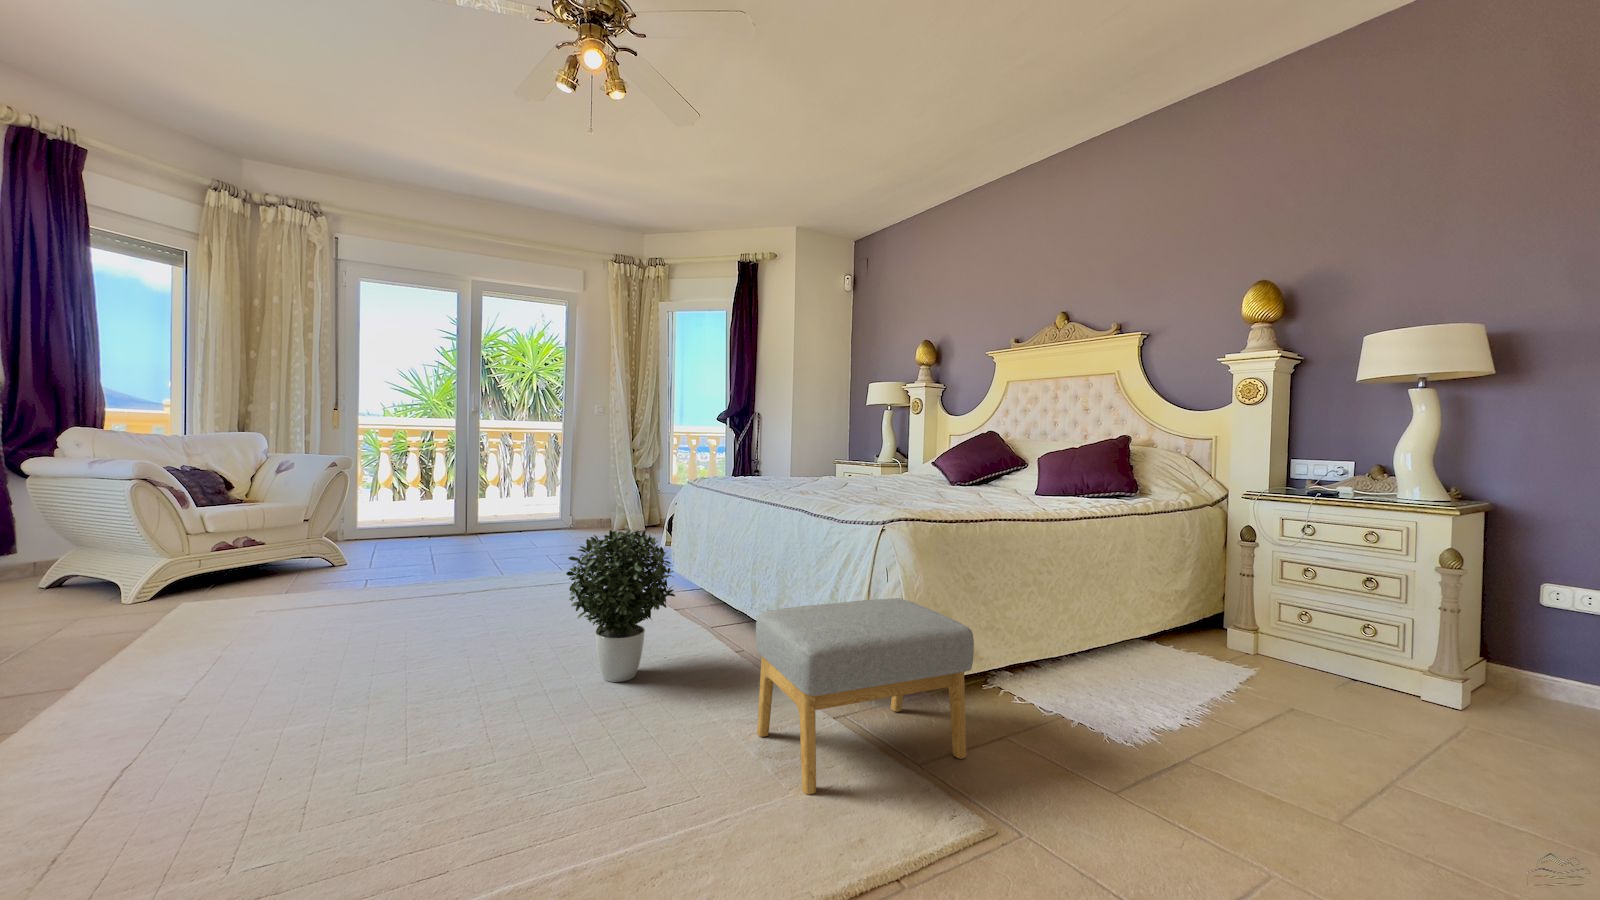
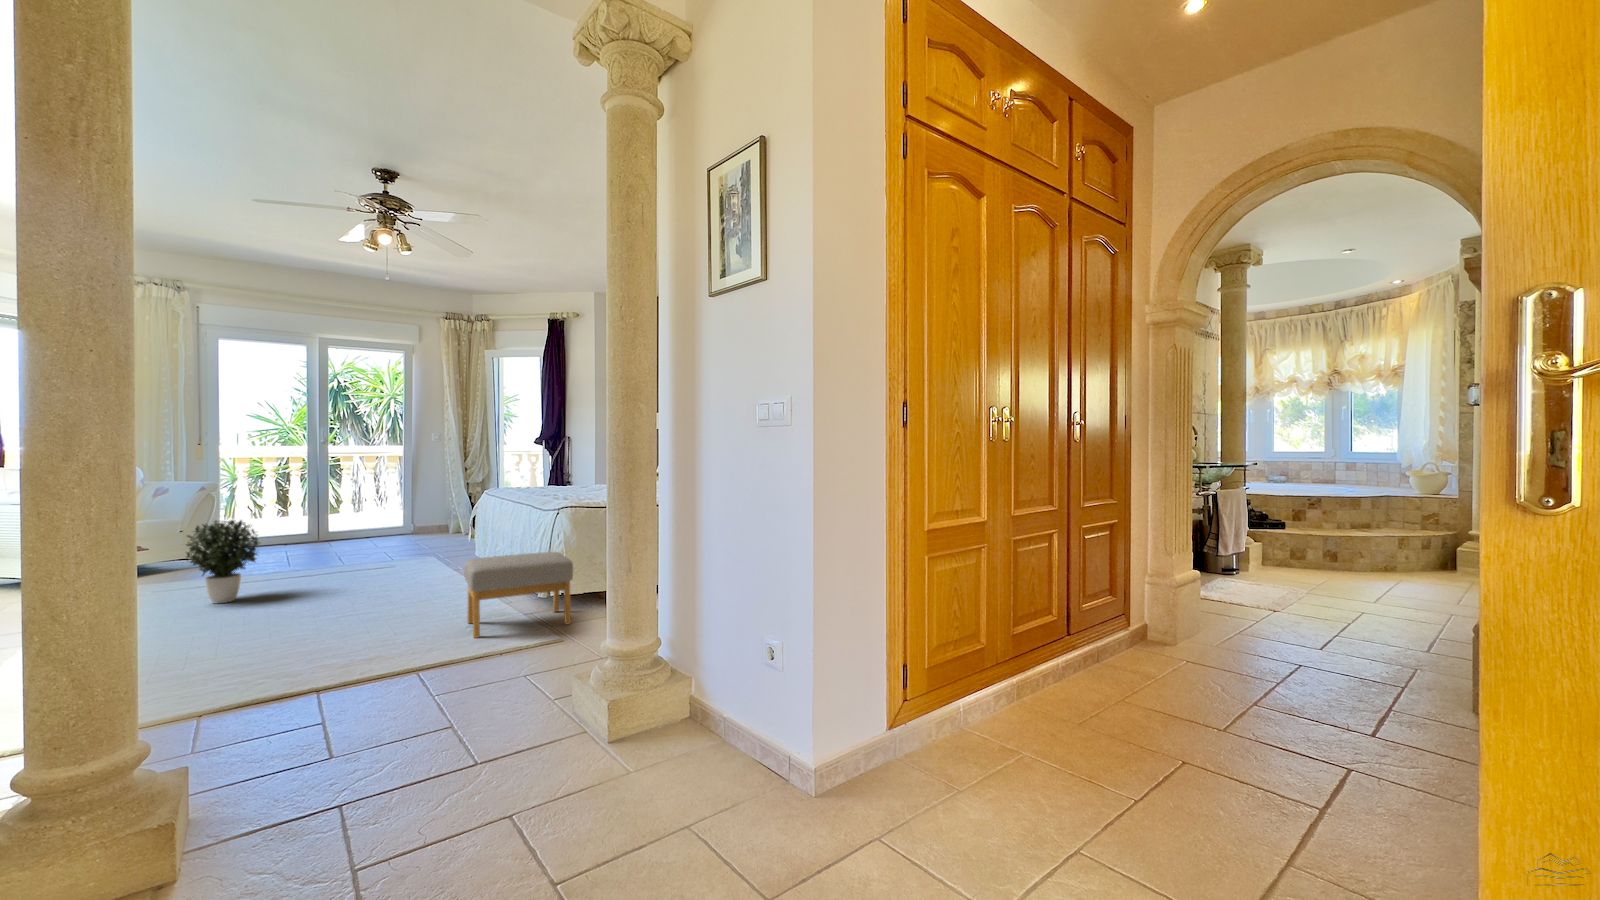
potted plant: present [566,530,675,682] -> present [186,520,259,603]

